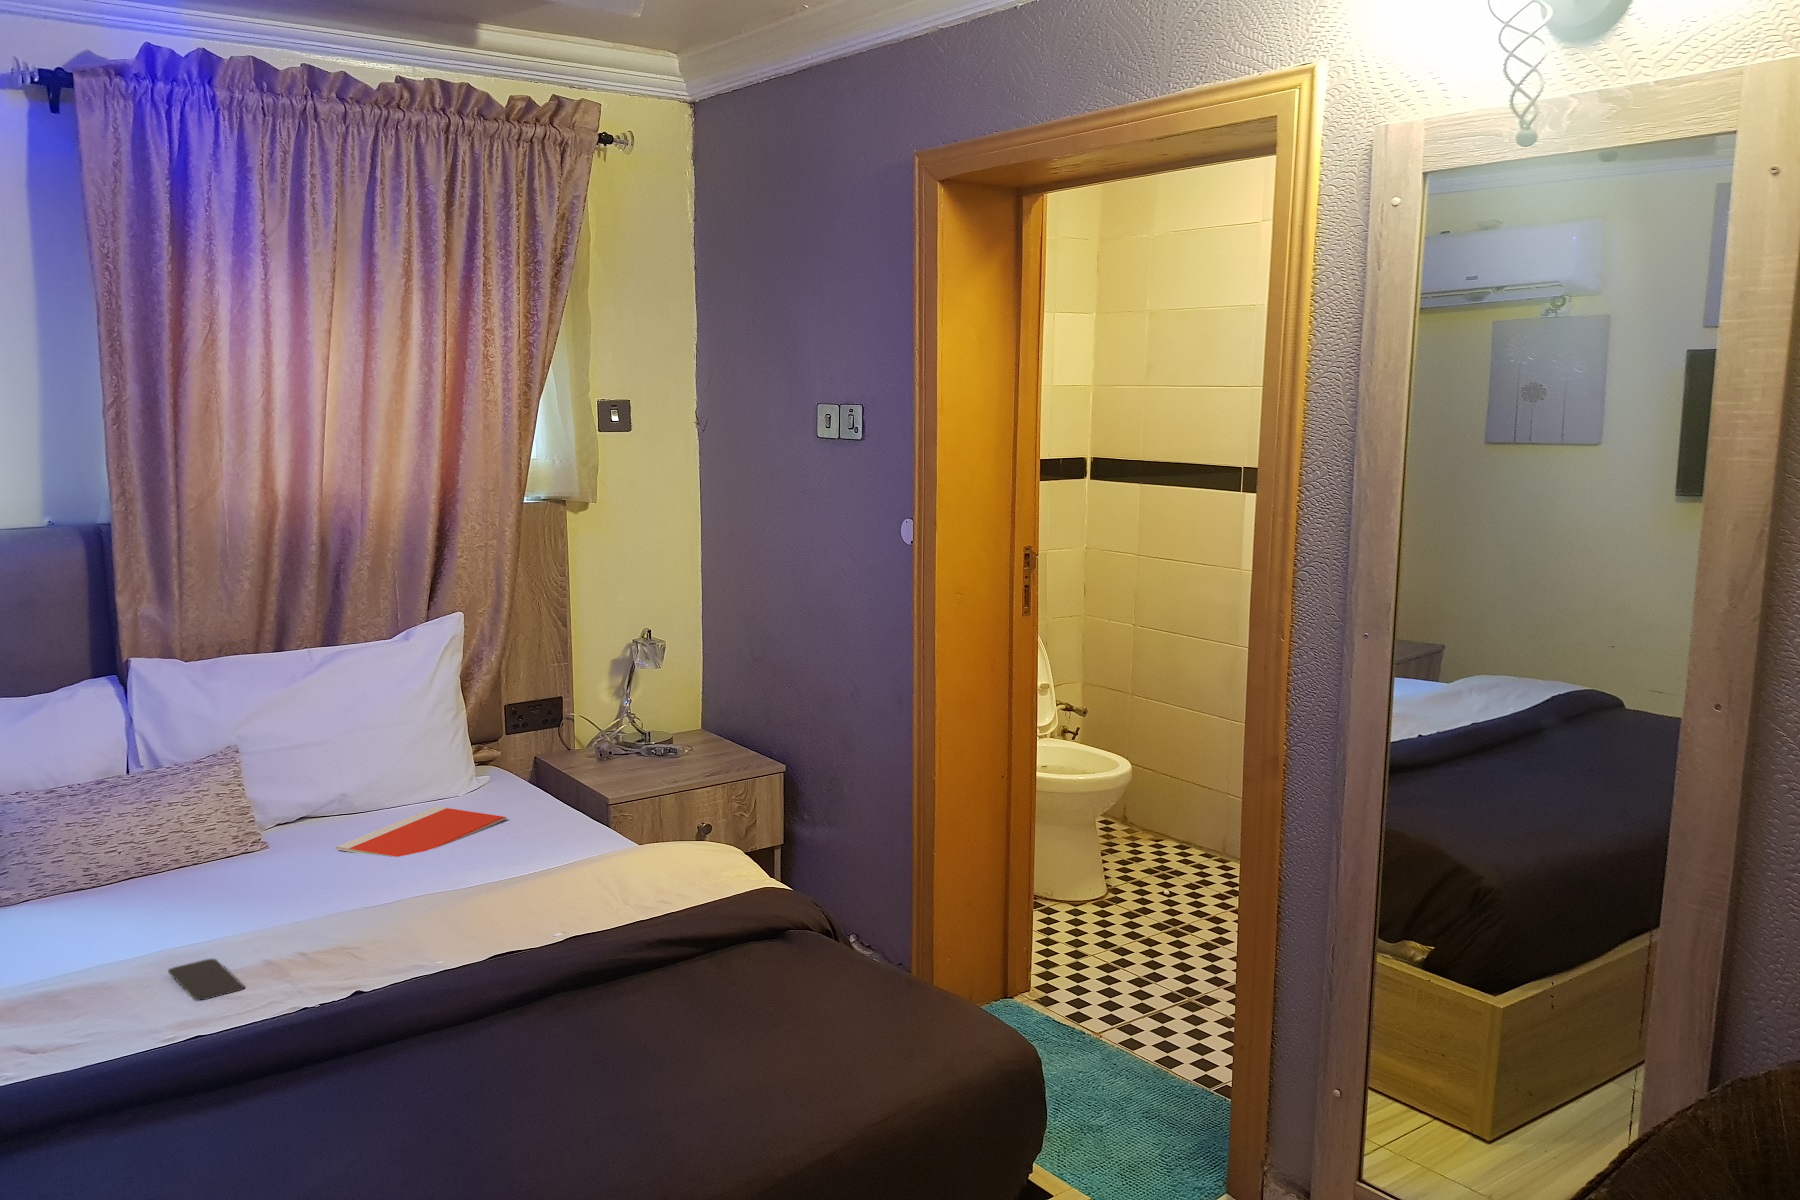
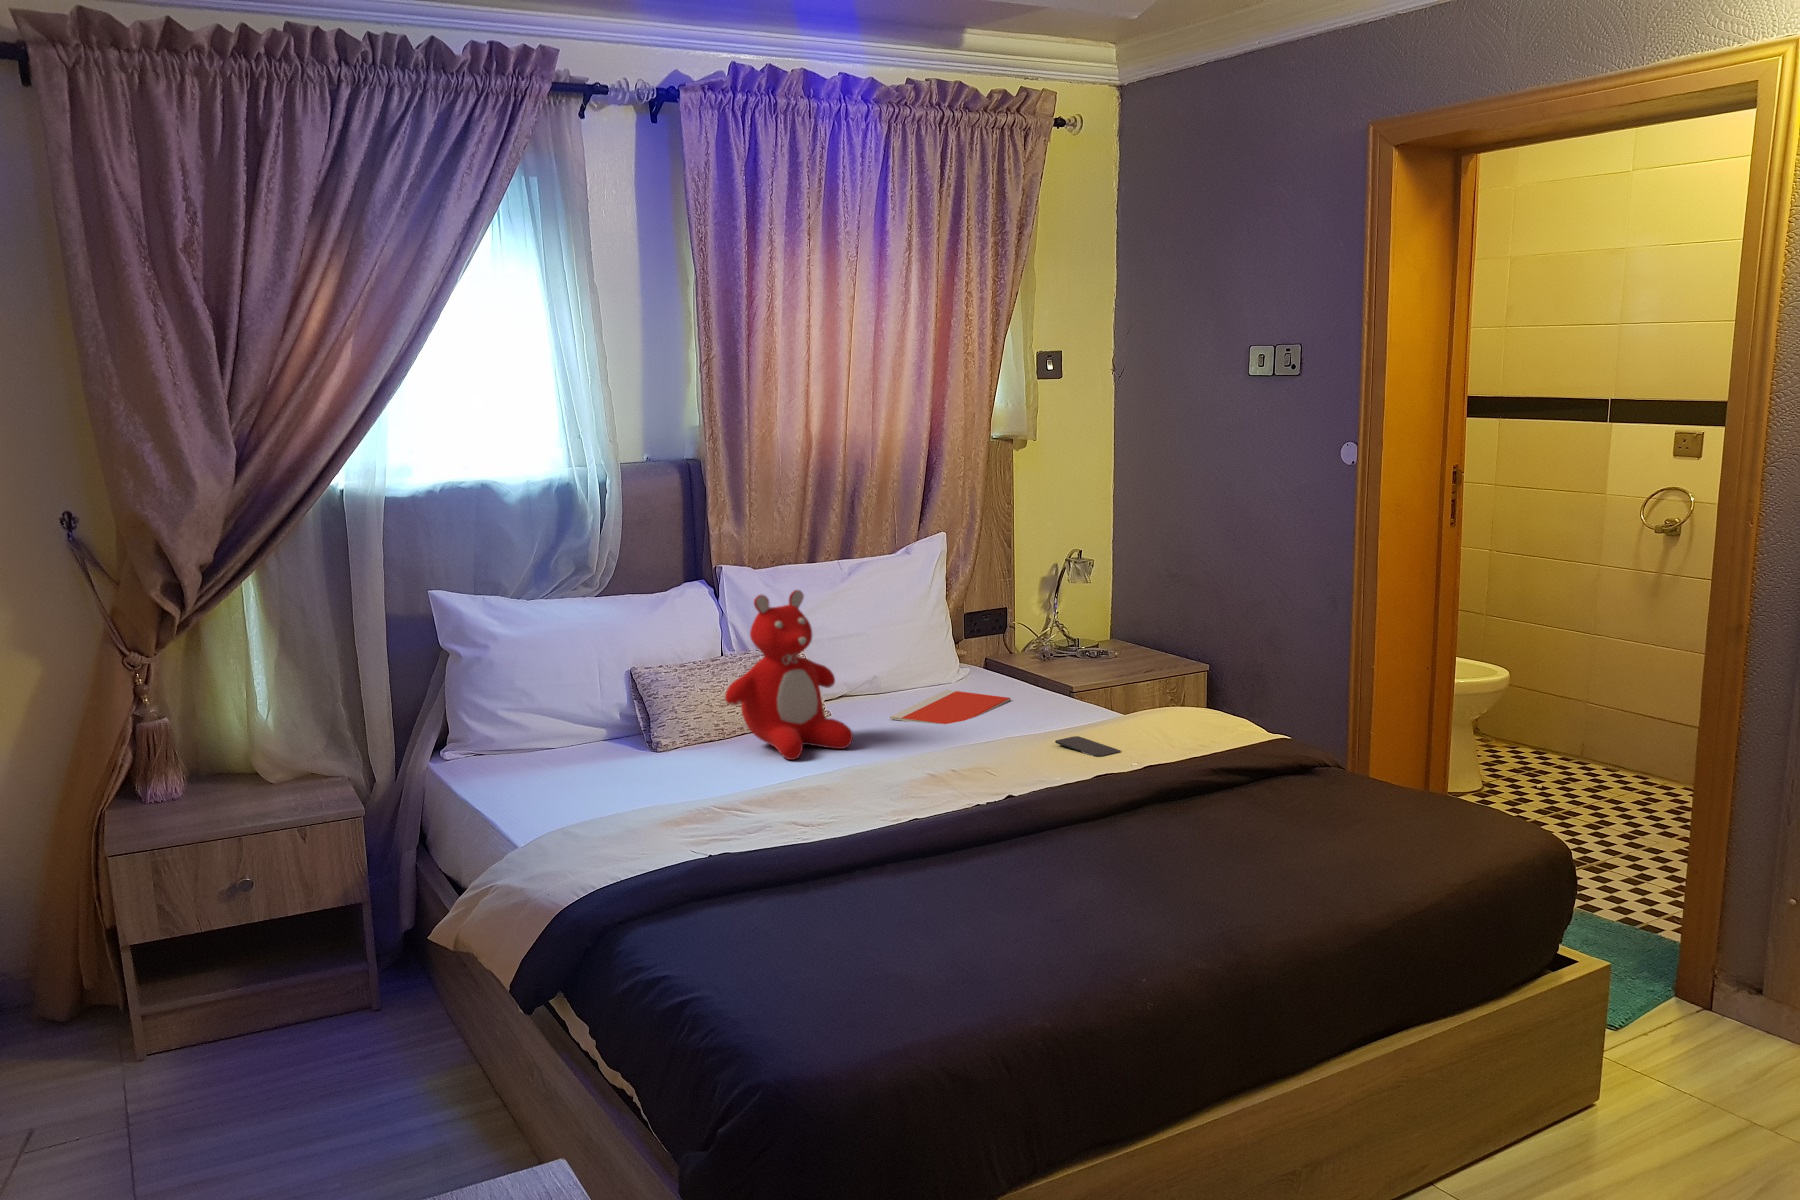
teddy bear: none [75,697,250,916] -> present [725,590,853,760]
smartphone: present [168,959,244,1001] -> present [1055,736,1121,757]

